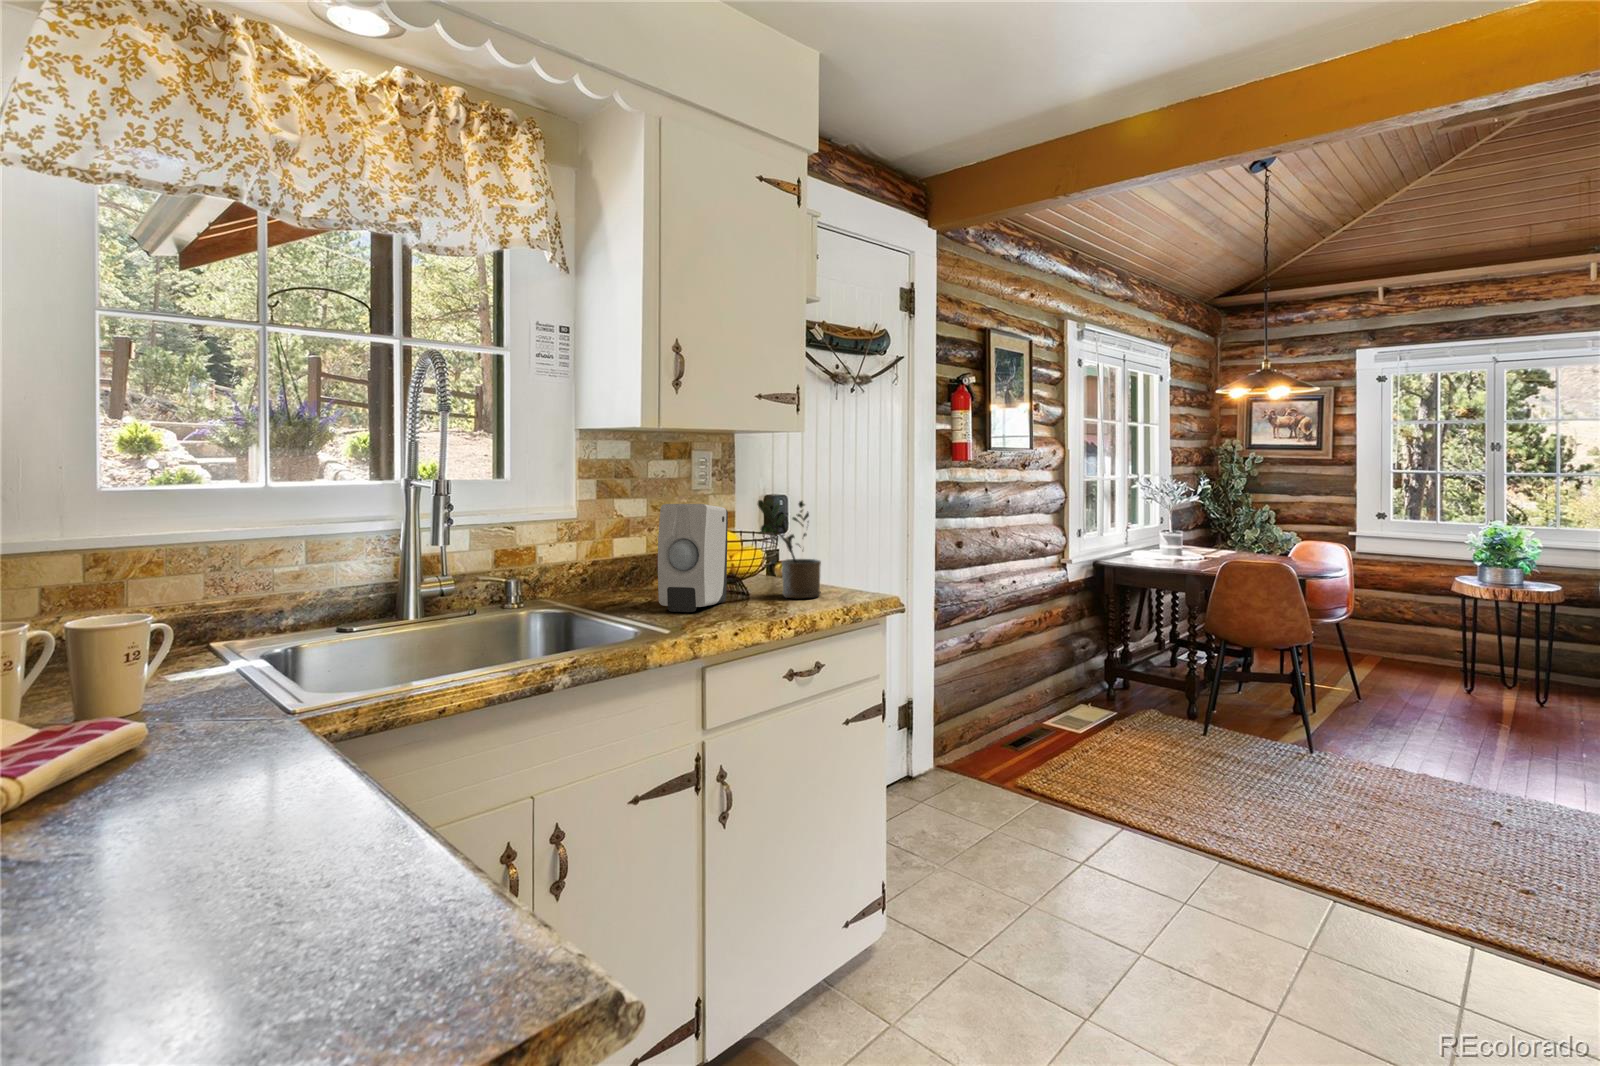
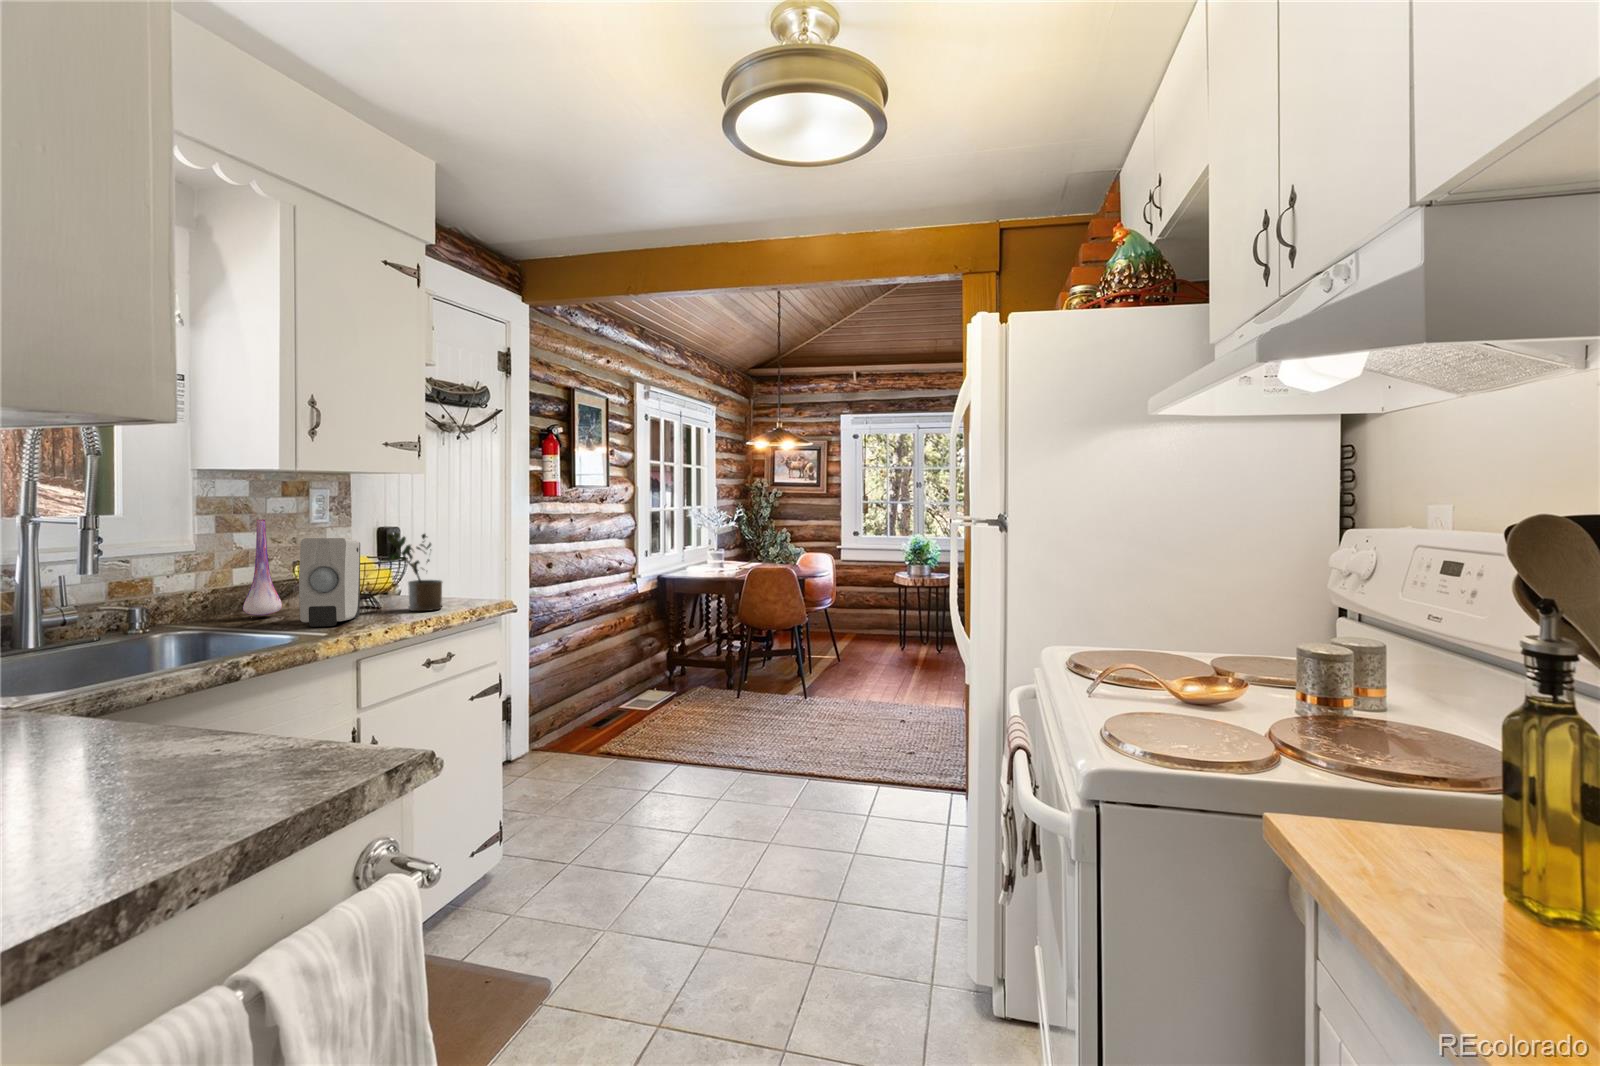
vase: none [609,481,652,597] -> present [243,519,282,616]

